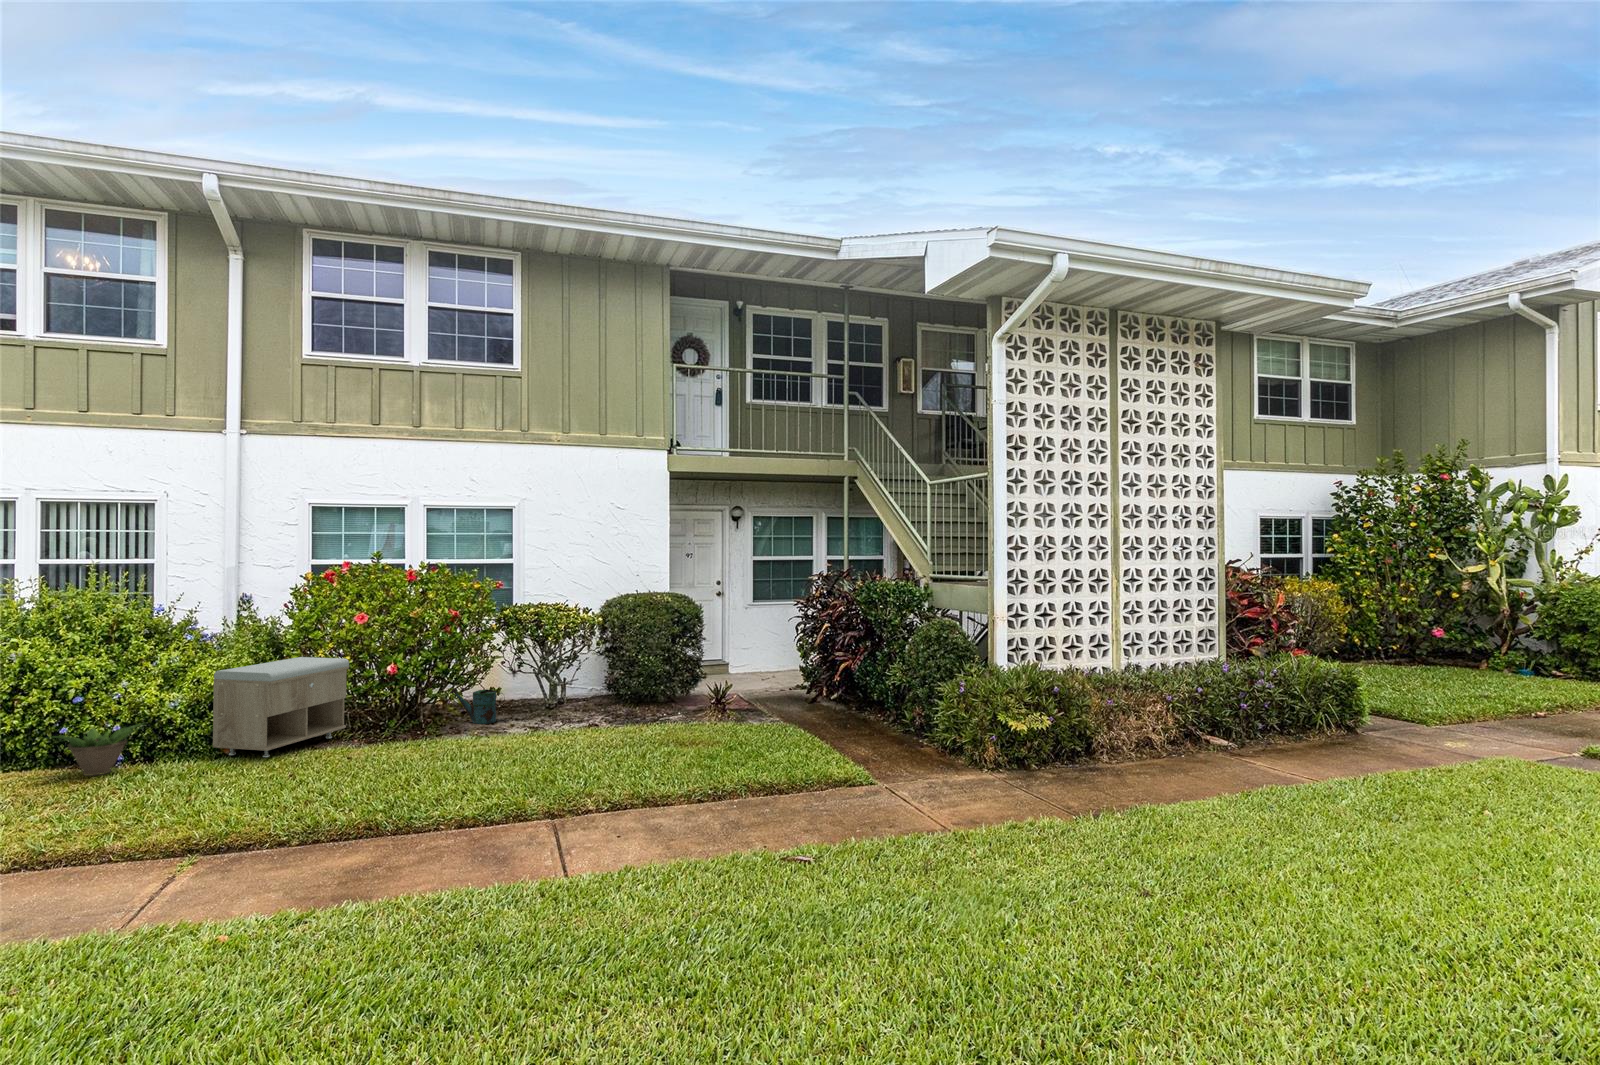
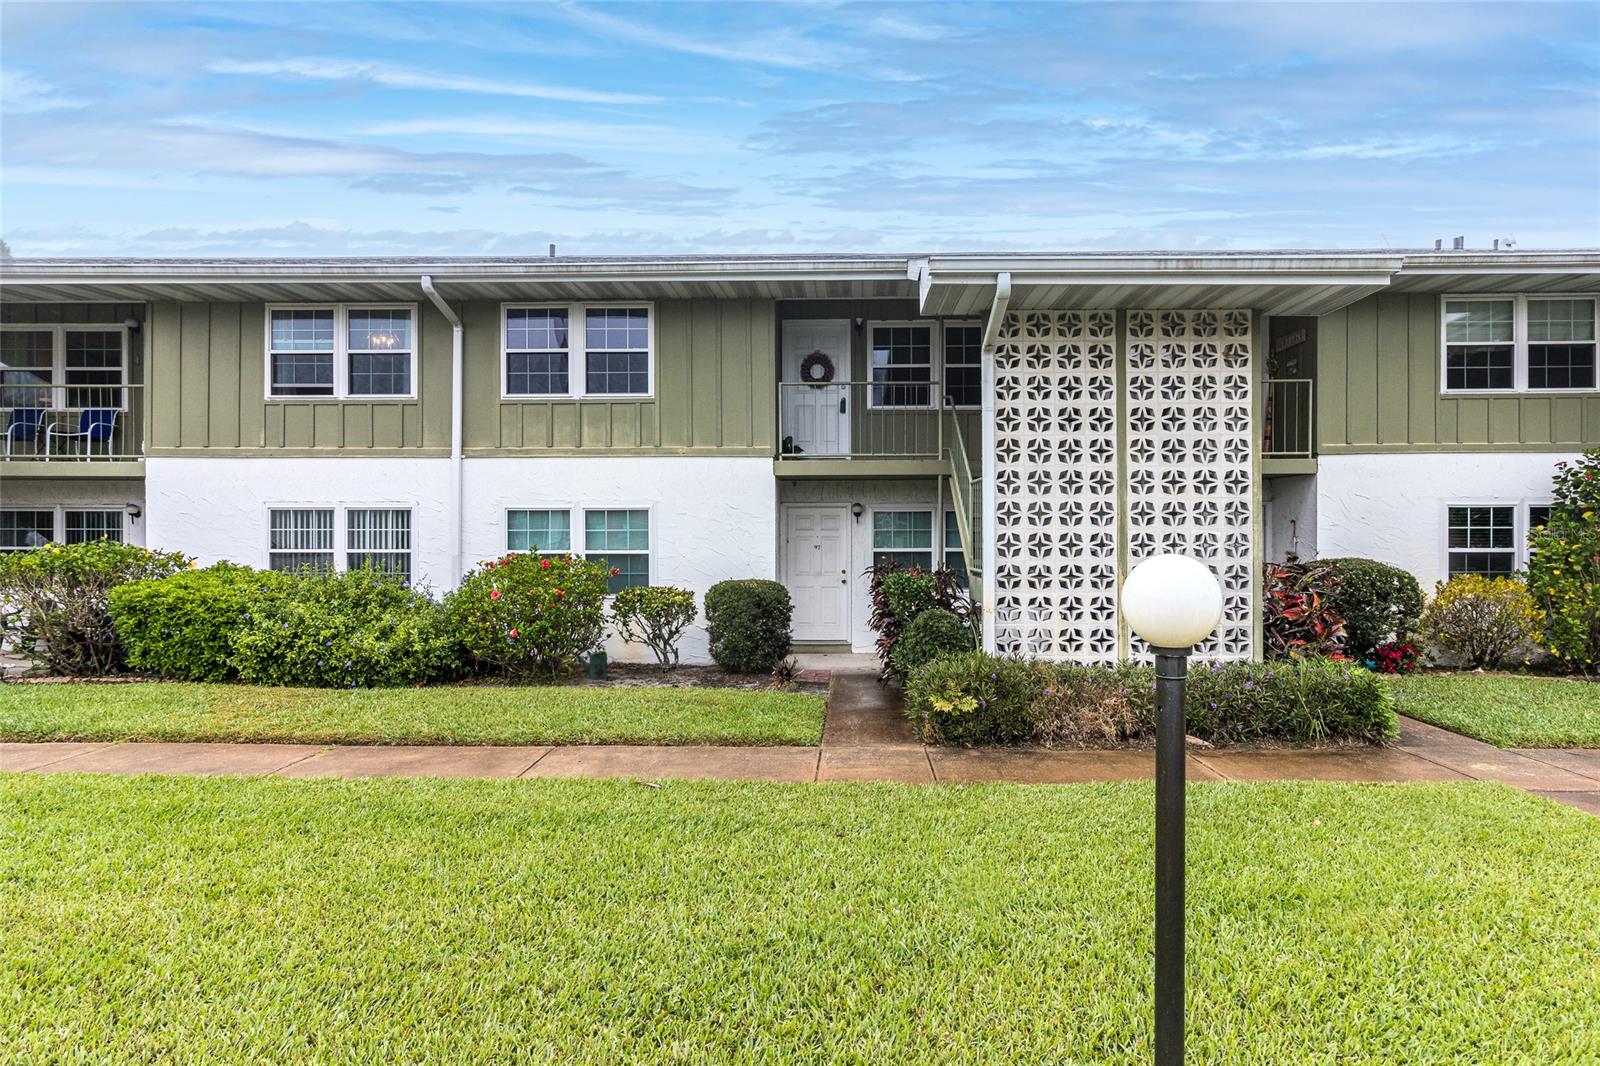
storage bench: present [213,657,349,758] -> none [406,622,499,691]
decorative plant: present [54,724,141,776] -> none [306,662,364,694]

